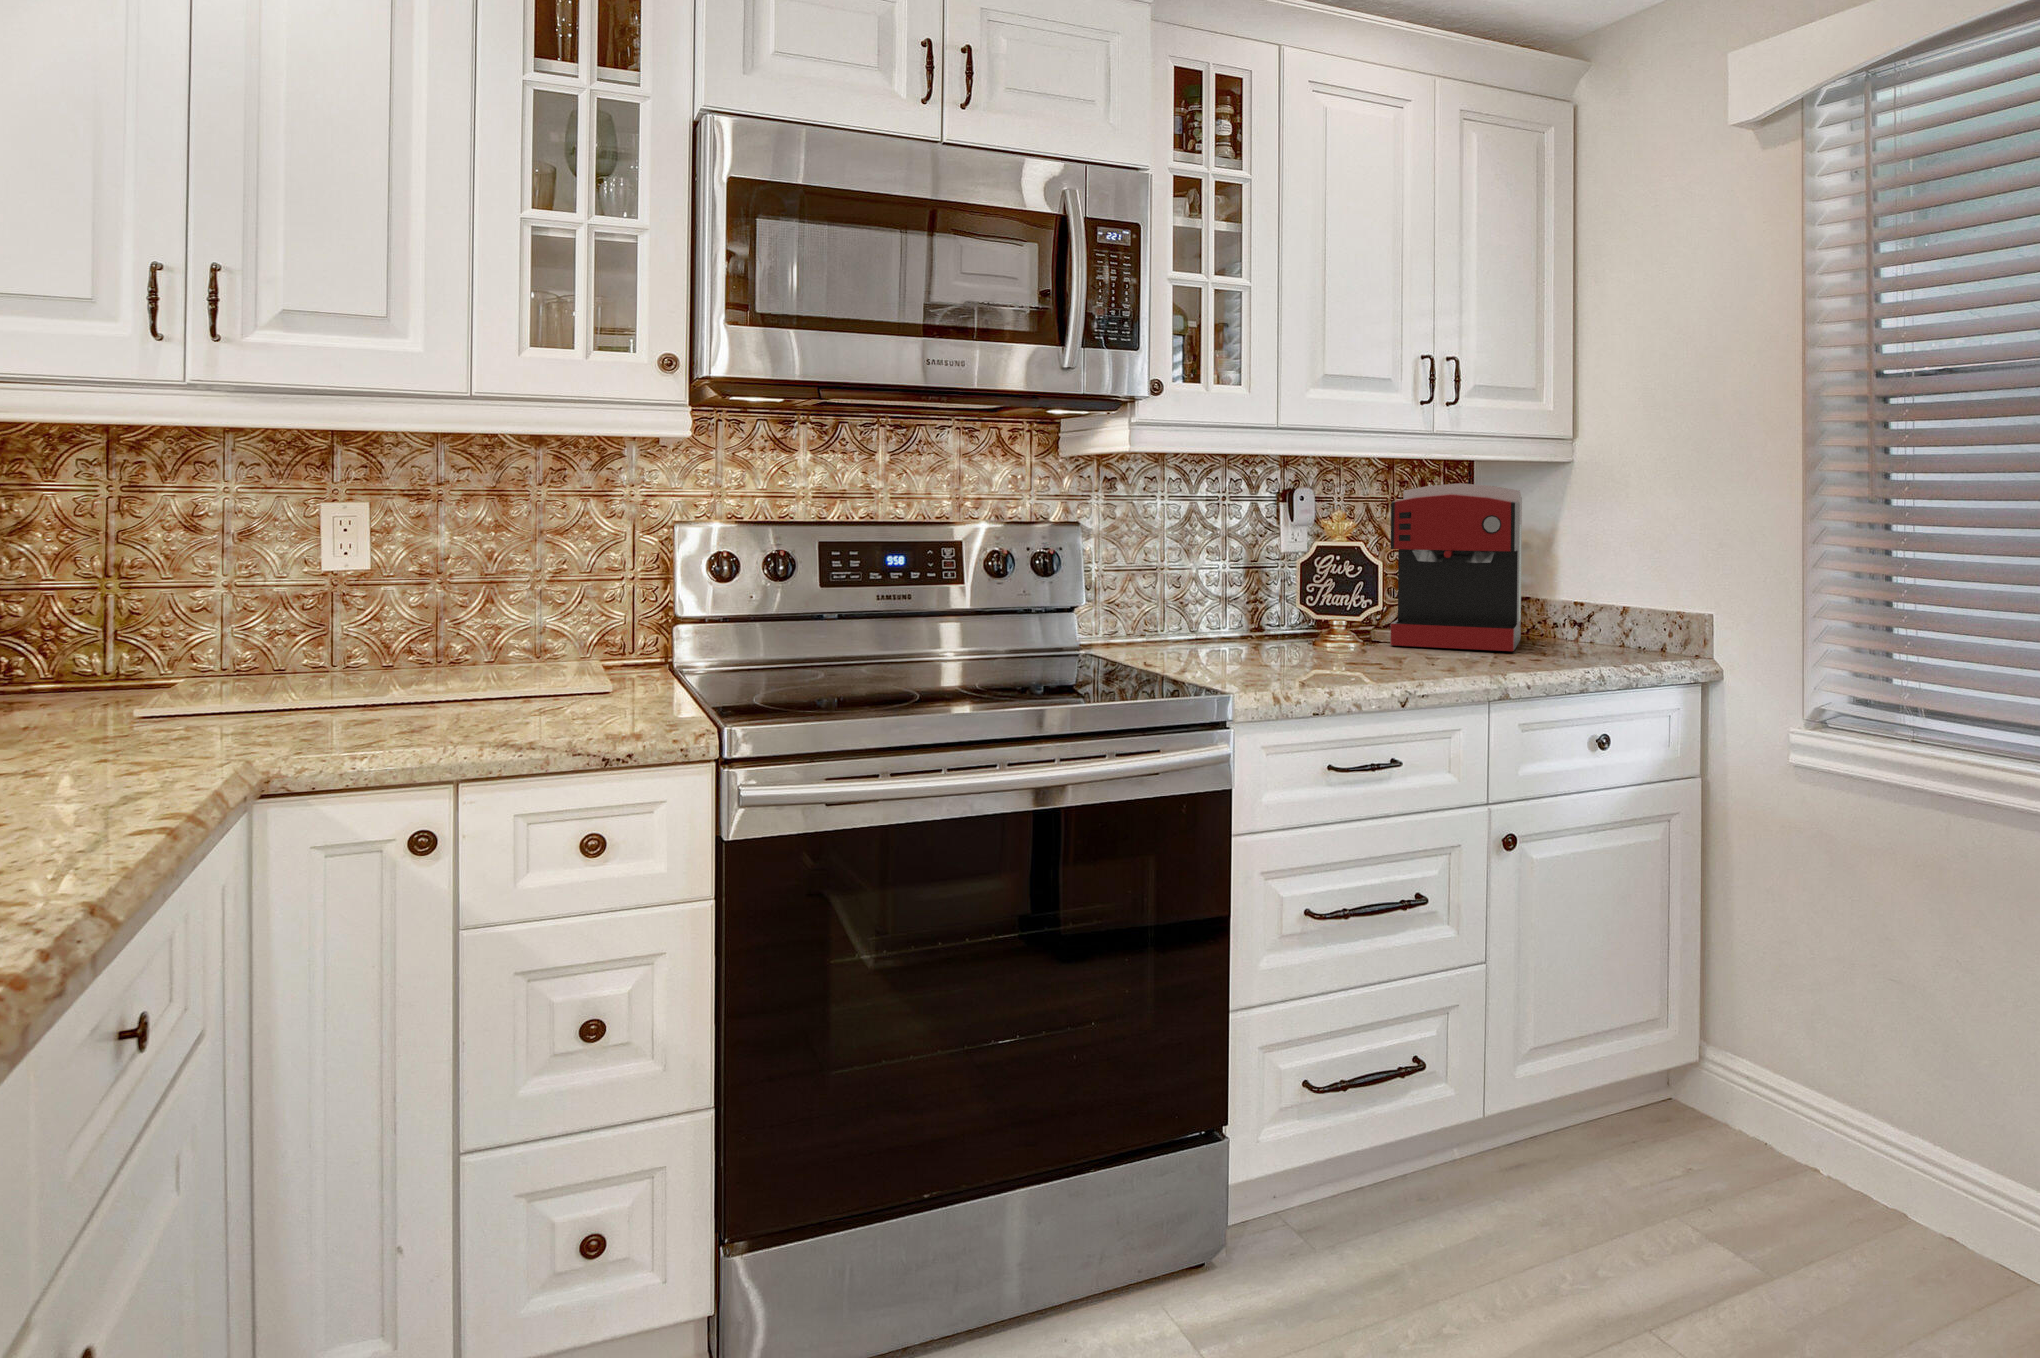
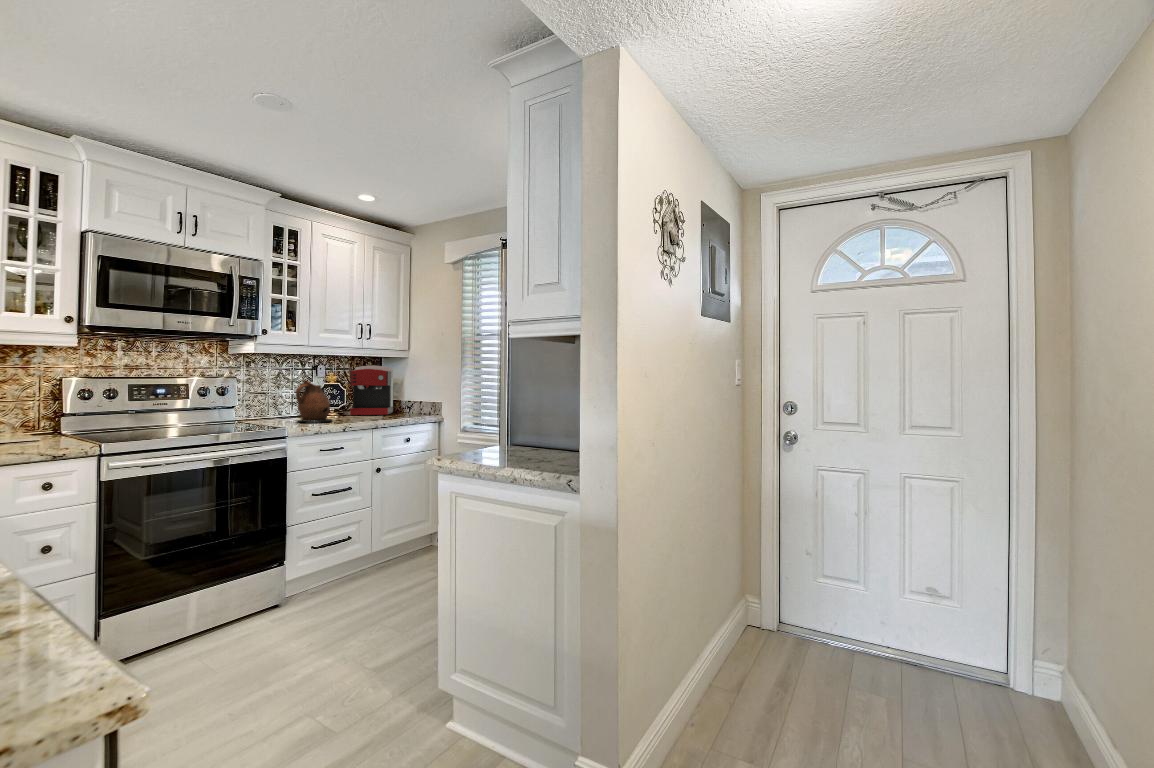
ceramic pitcher: none [1233,534,1343,677] -> present [296,380,332,422]

